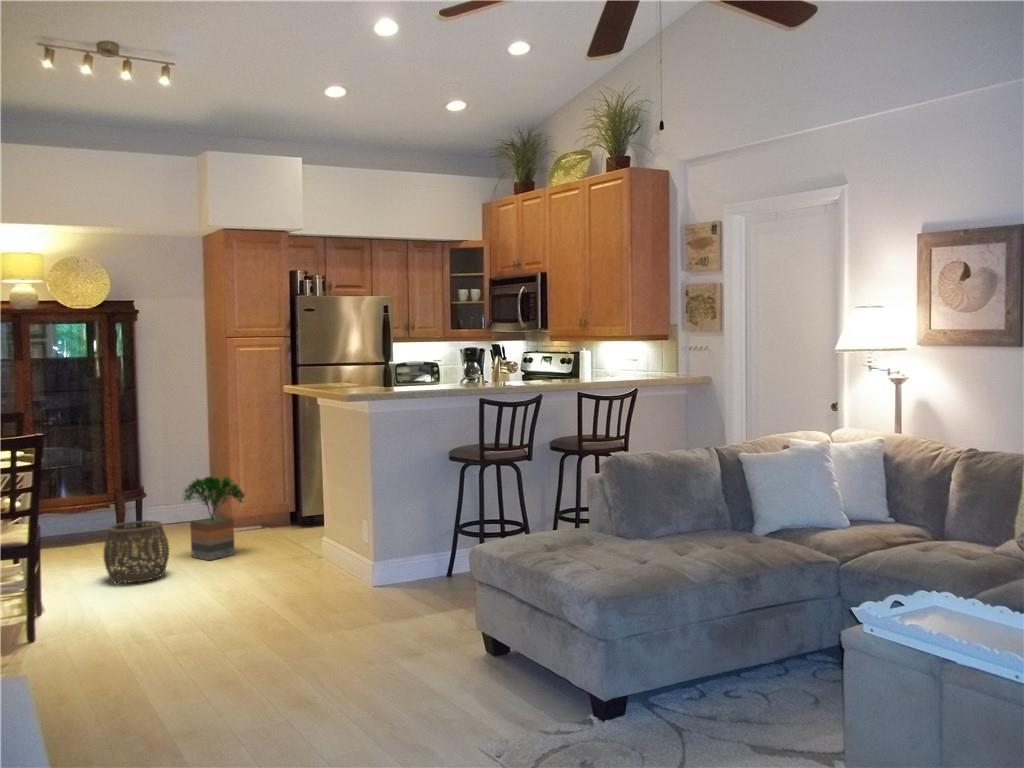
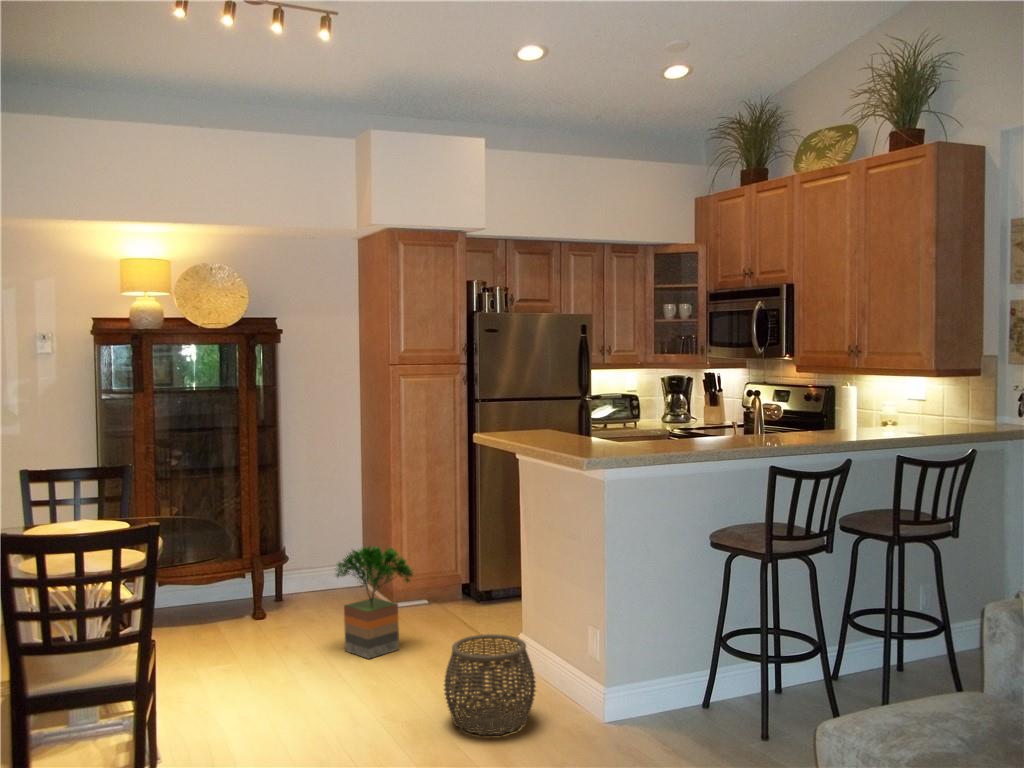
woven basket: present [103,520,169,583] -> present [444,634,536,735]

